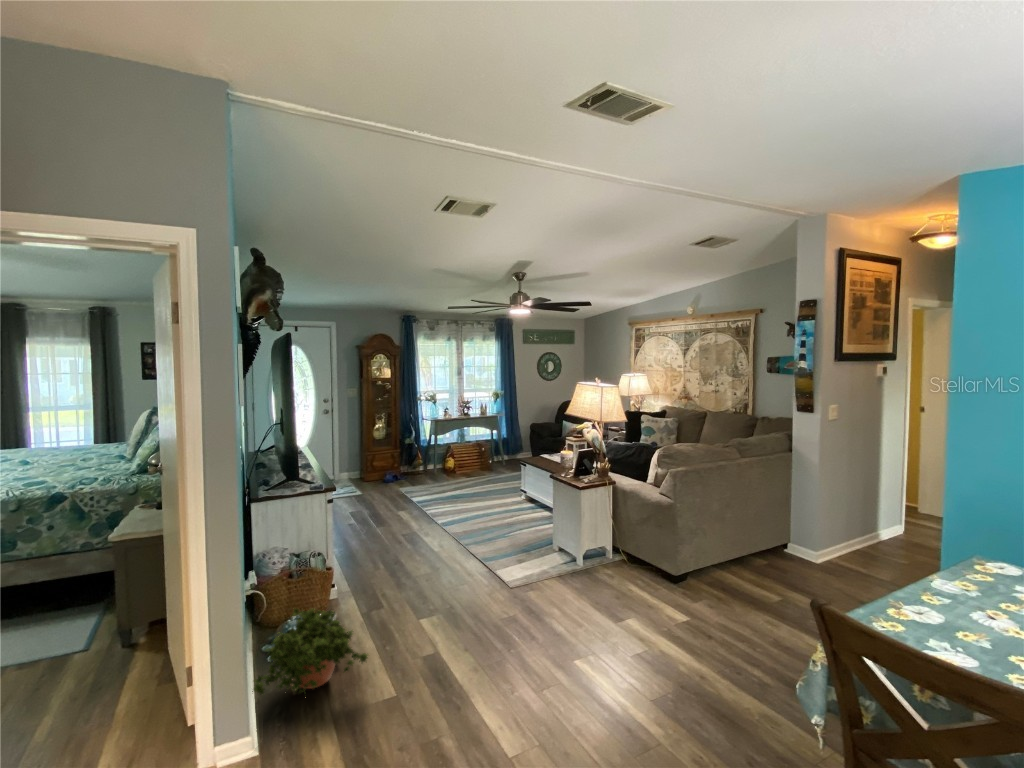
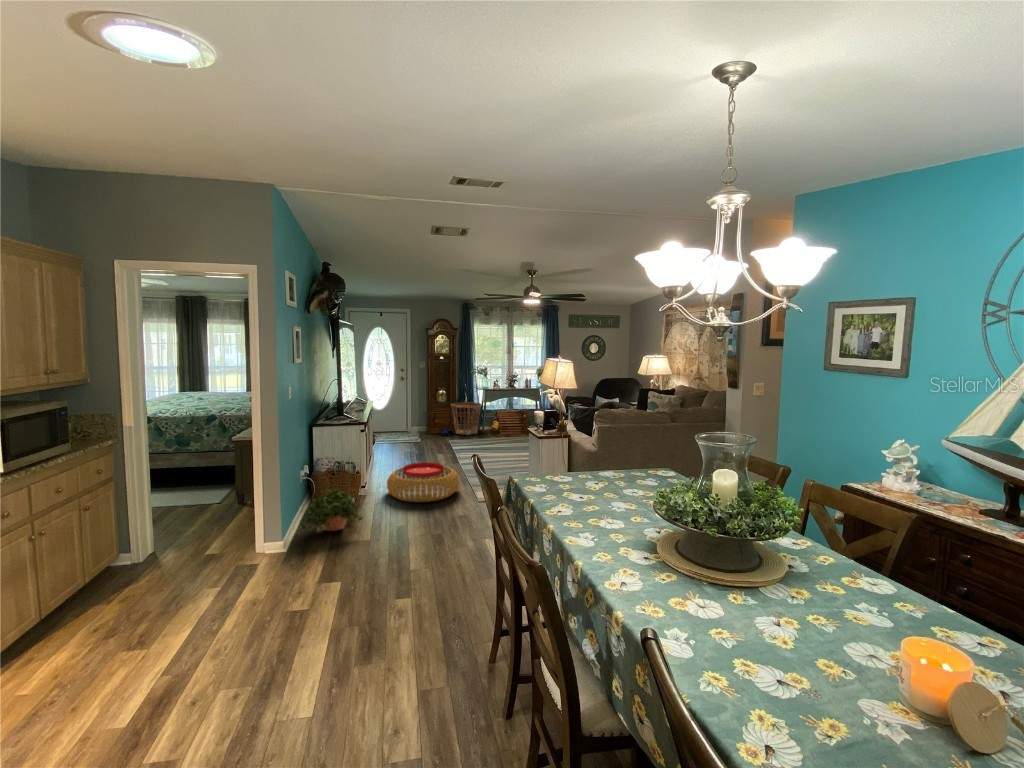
basket: none [397,436,434,477] -> present [451,402,481,435]
pouf: none [365,532,469,600] -> present [387,462,459,502]

